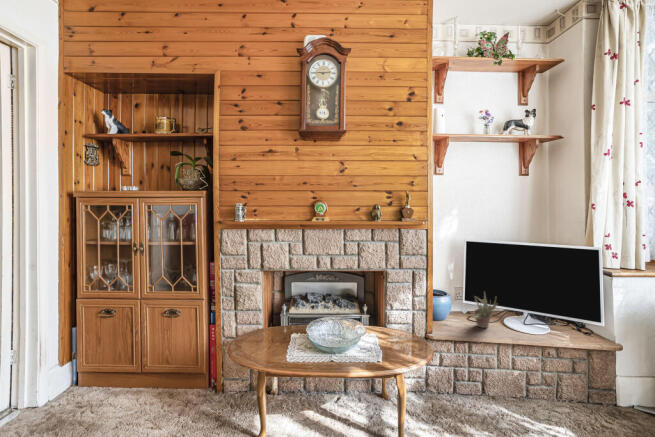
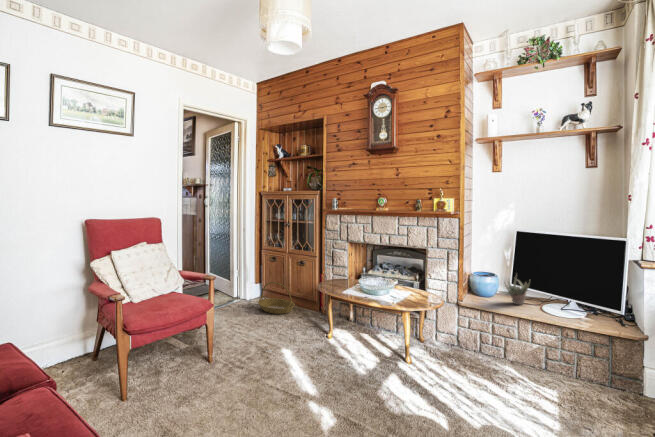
basket: none [81,358,165,421] -> present [258,282,295,314]

